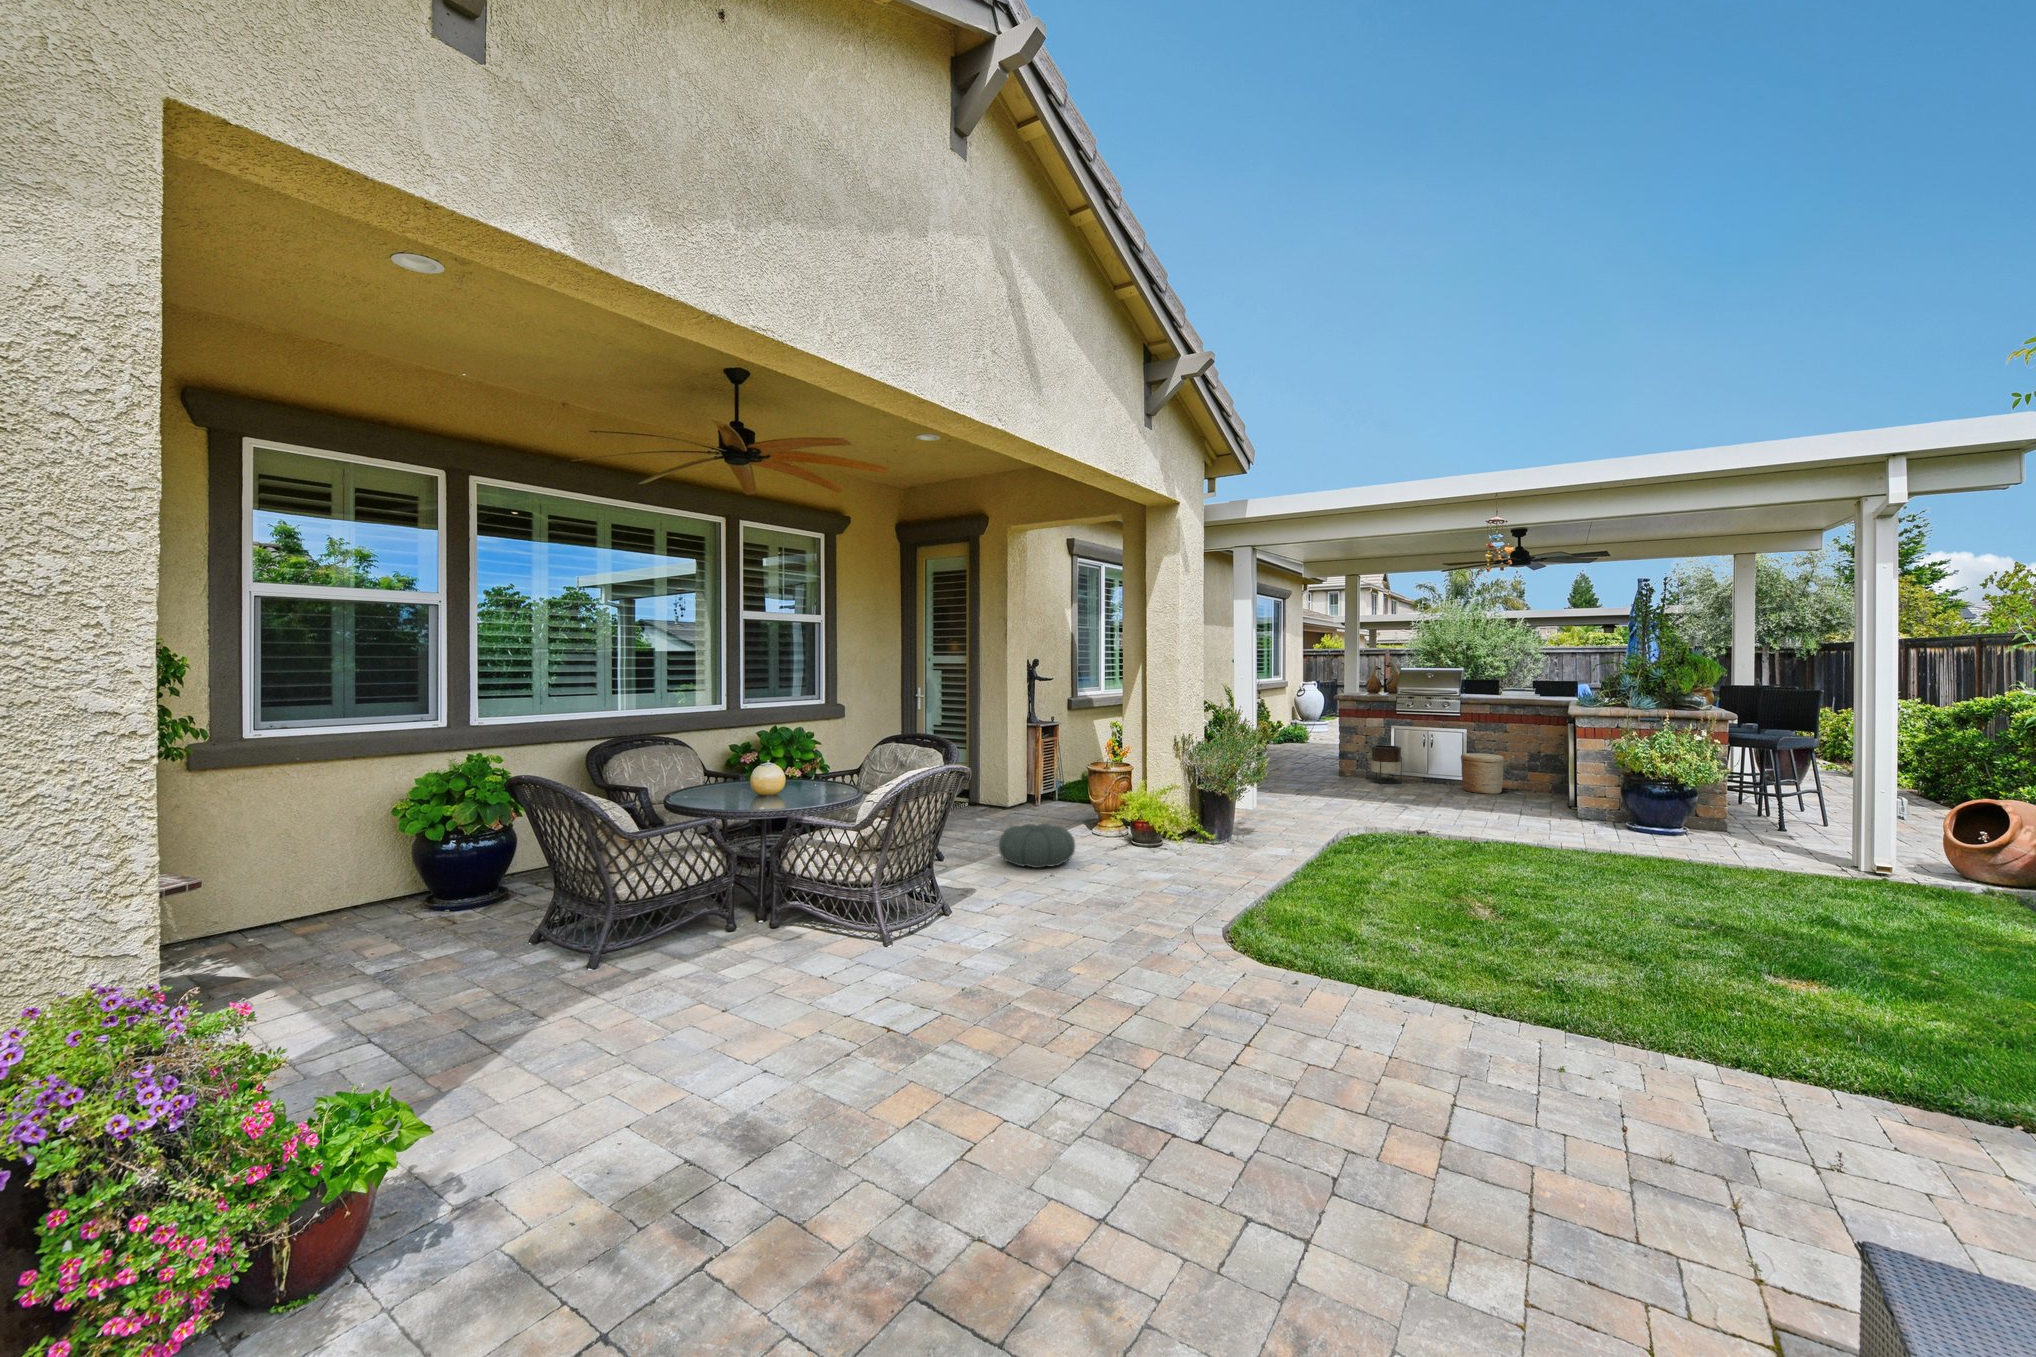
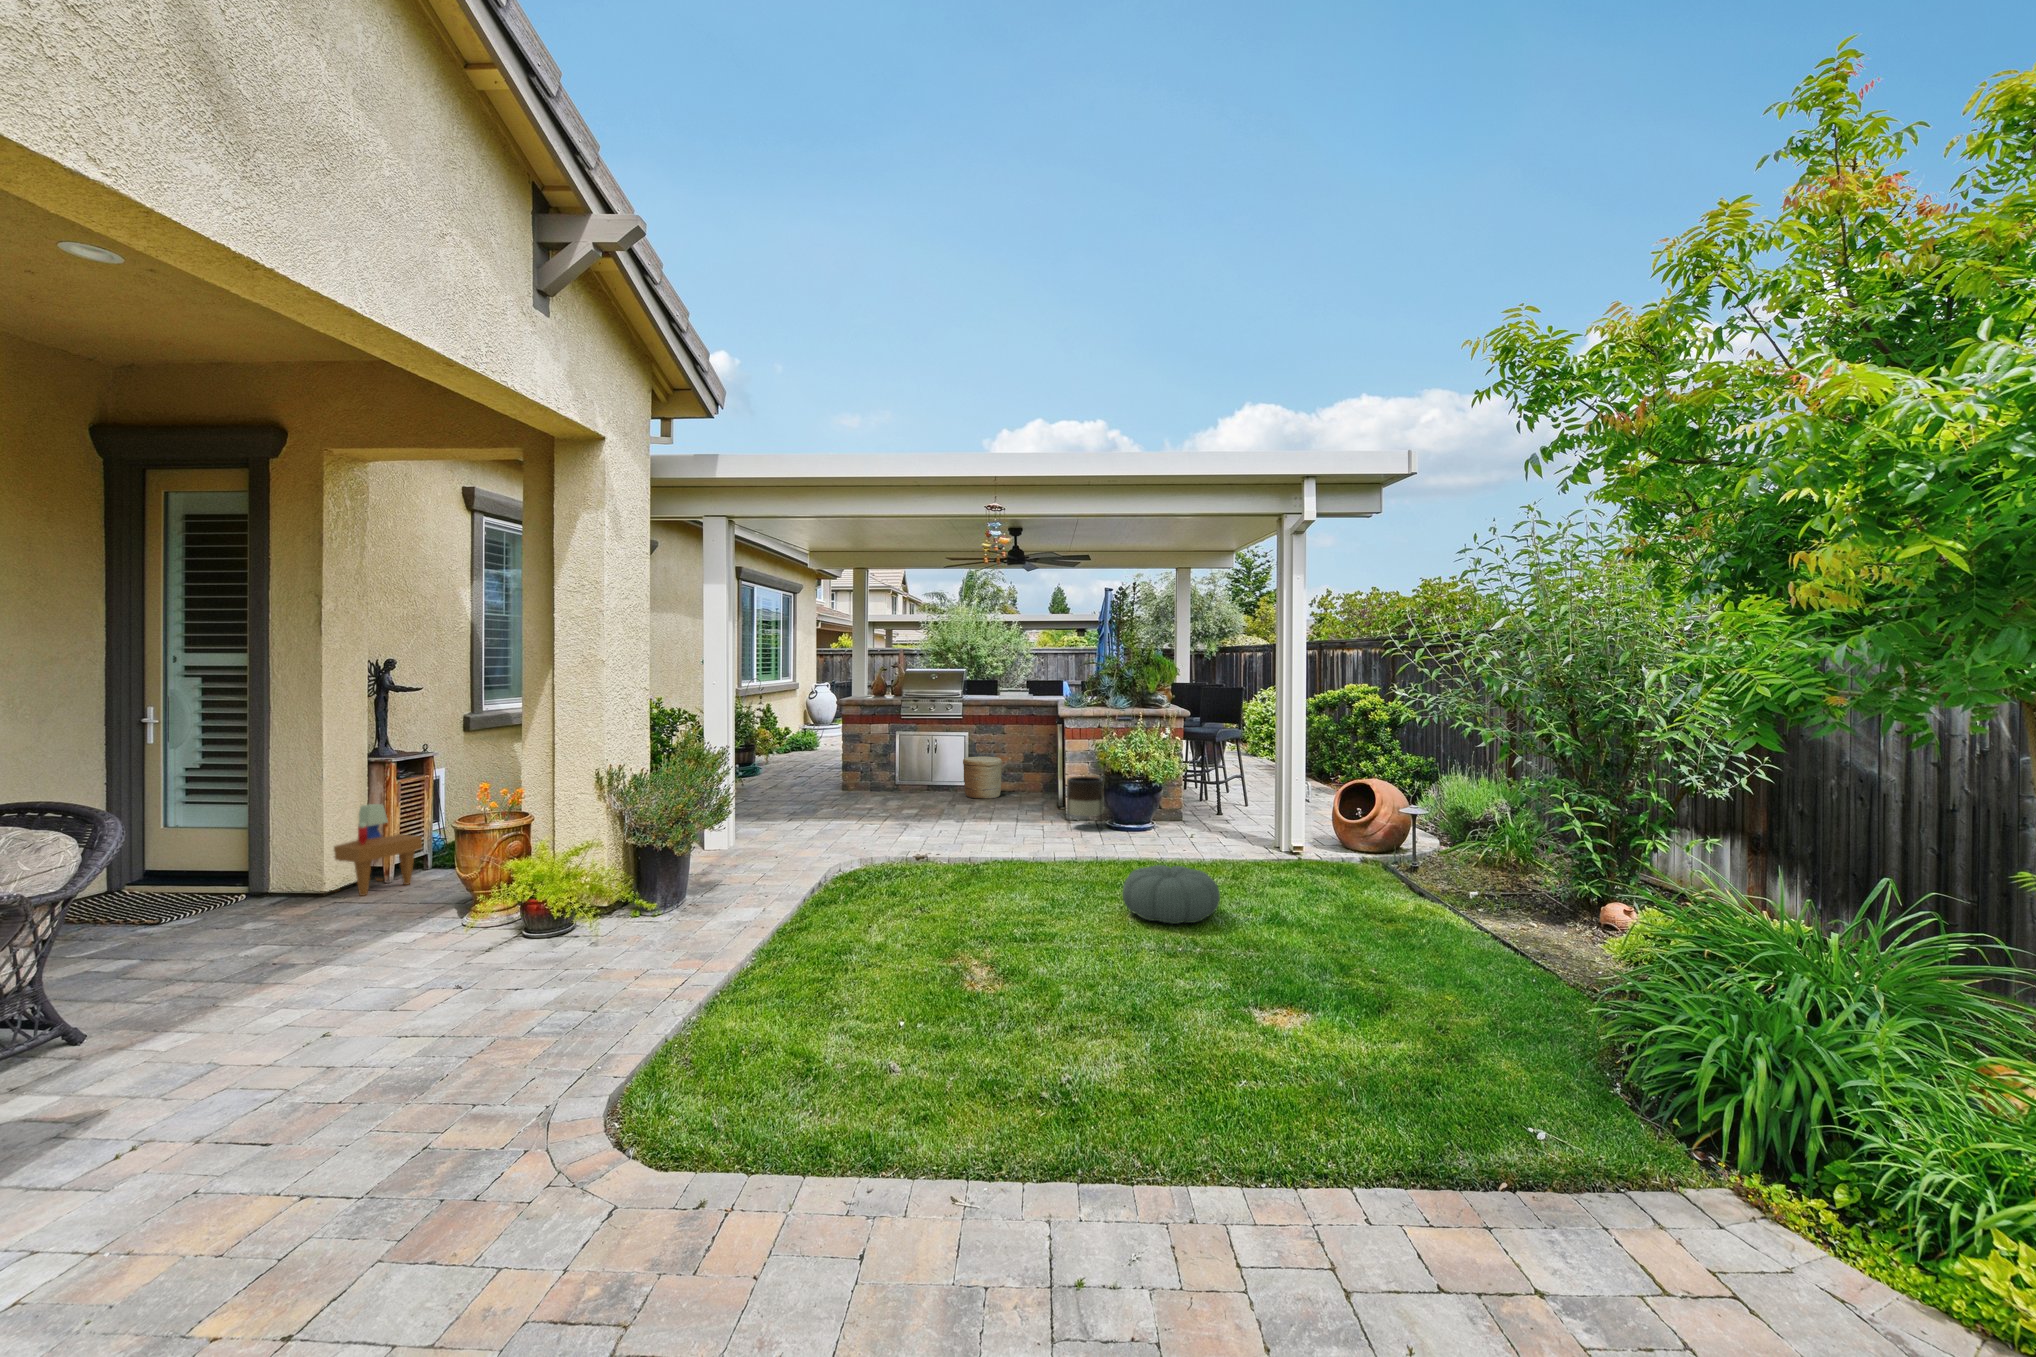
planter: present [1371,745,1402,784] -> present [1067,776,1104,817]
side table: none [1003,754,1057,812] -> present [331,804,422,896]
pouf: present [999,824,1075,868] -> present [1123,865,1220,924]

